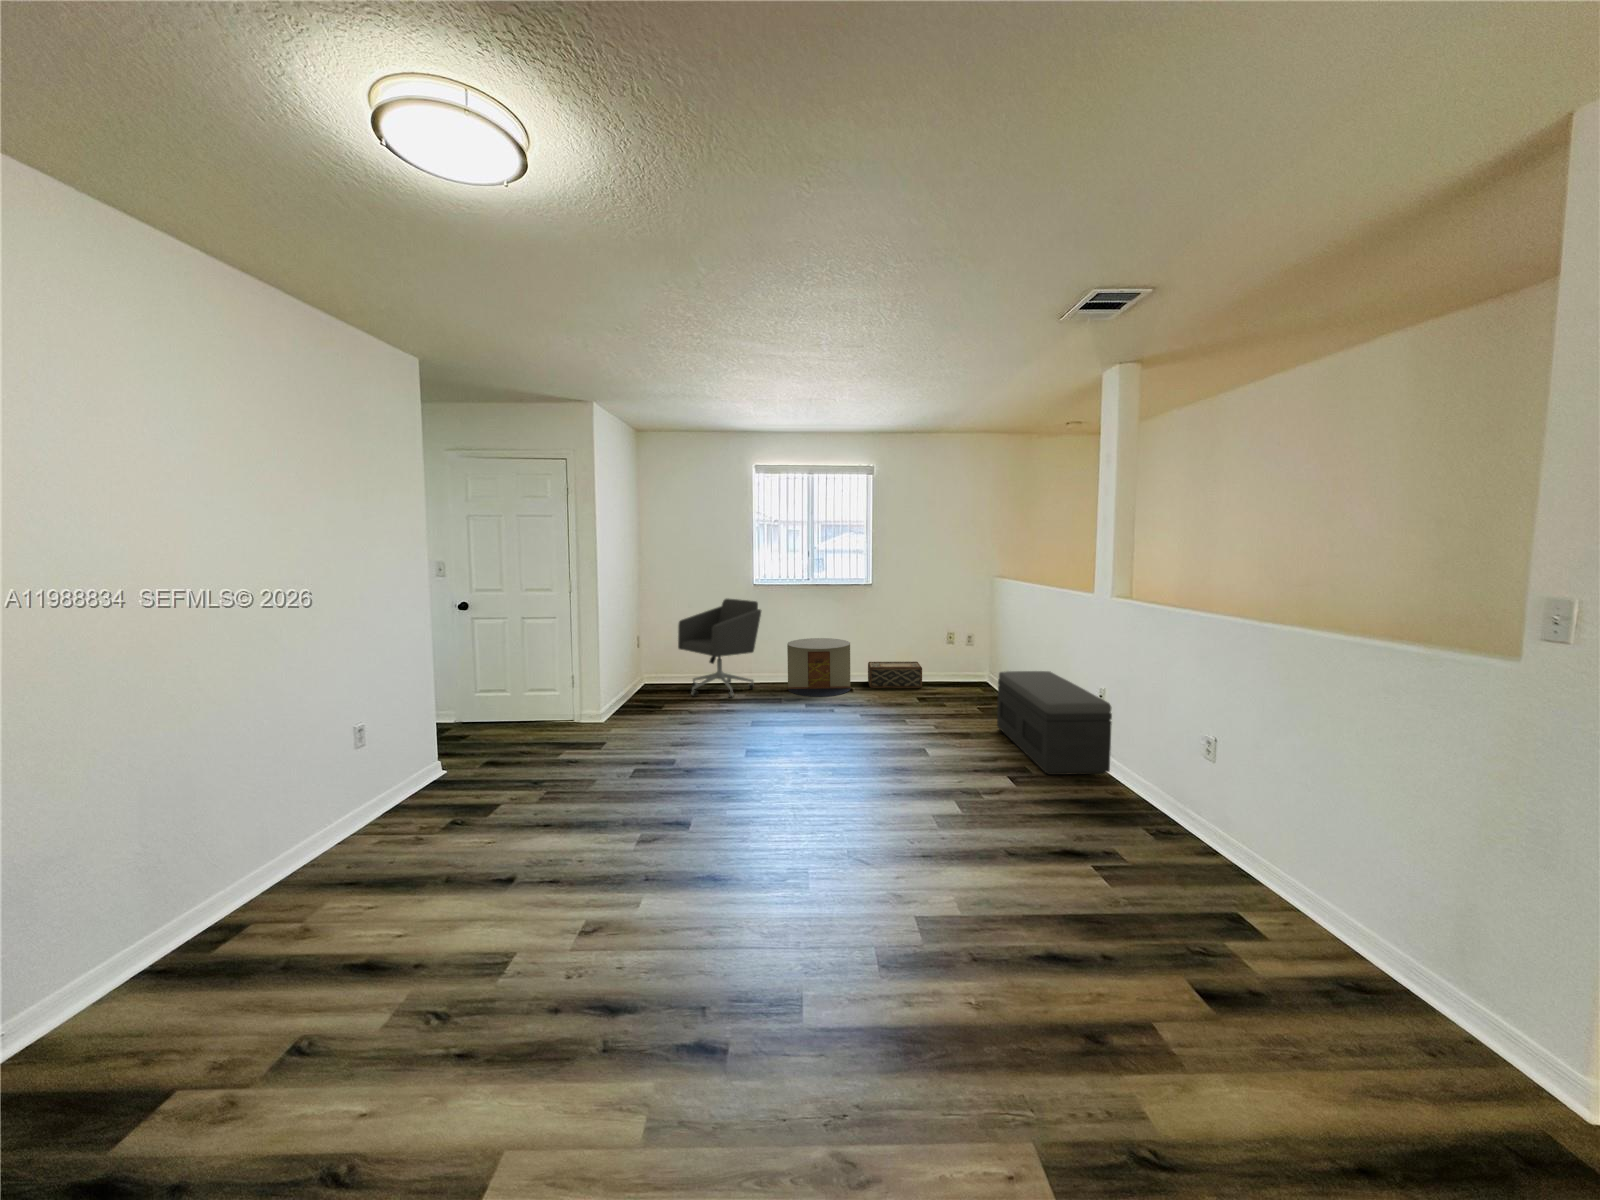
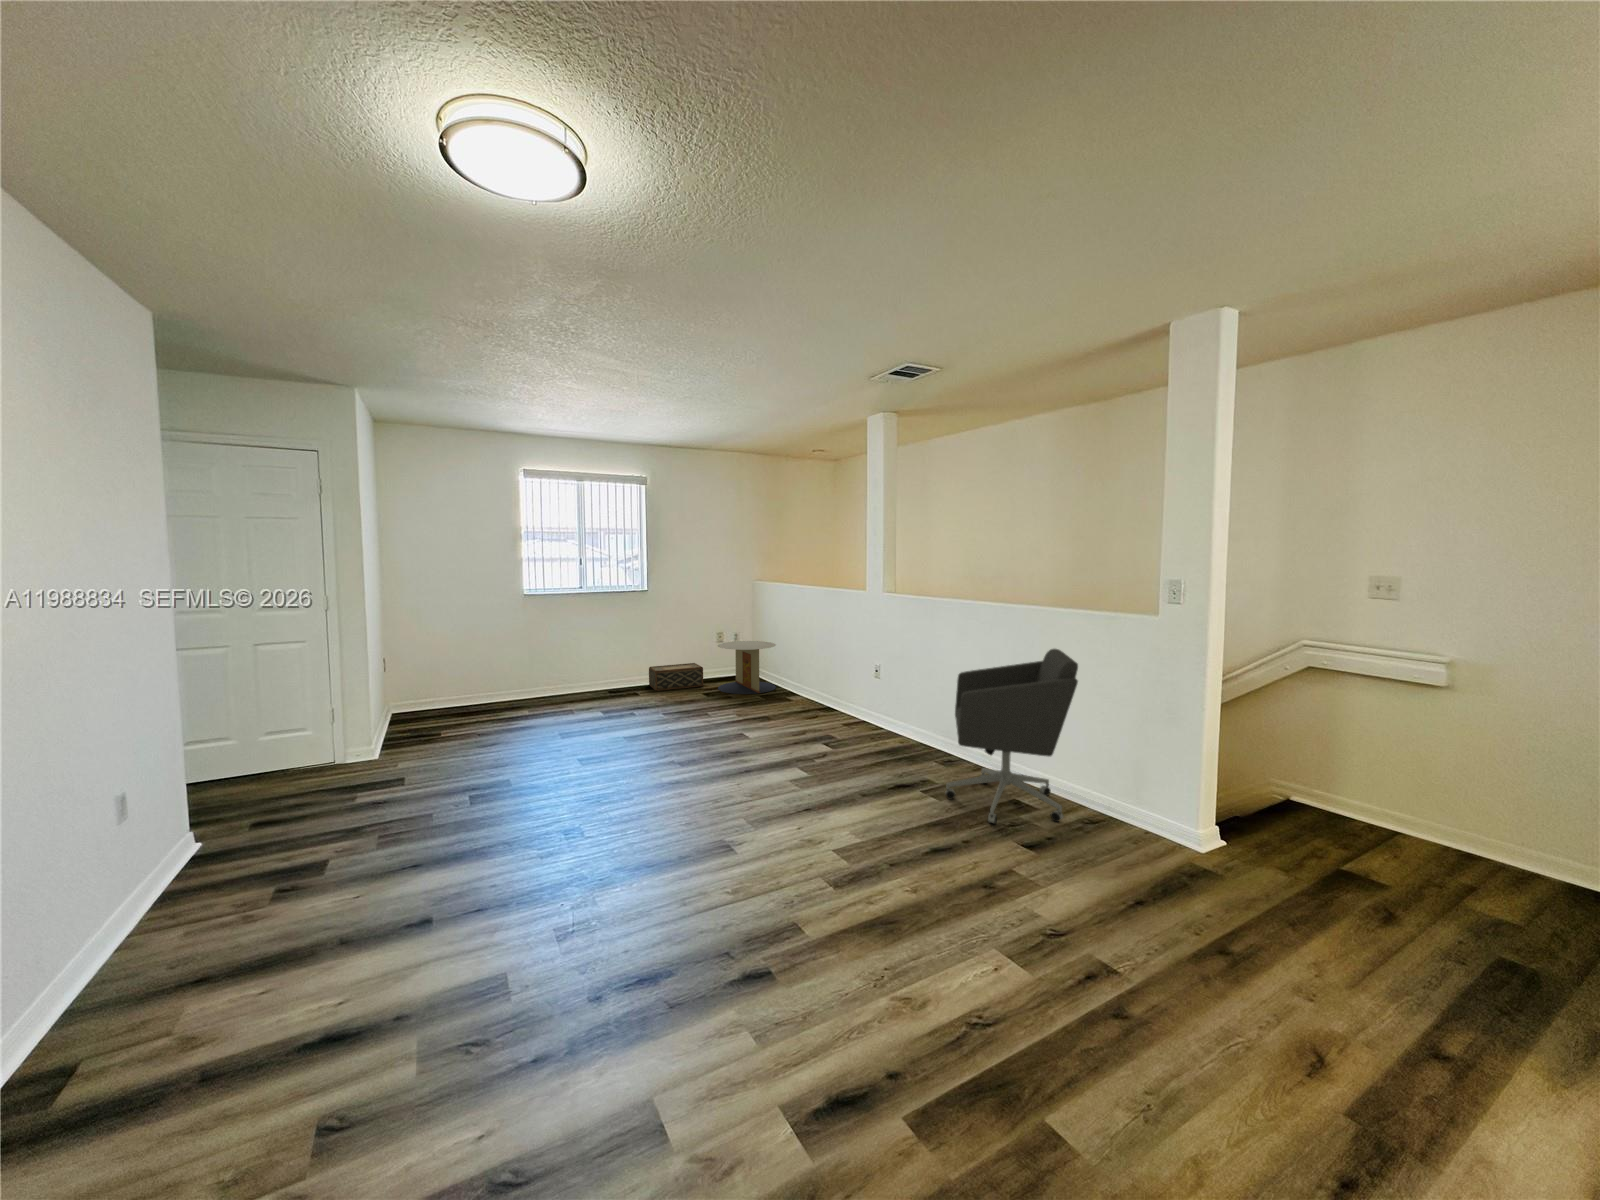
office chair: present [678,599,761,697] -> present [945,649,1078,824]
side table: present [787,638,850,696] -> present [718,641,776,694]
storage bench: present [997,671,1112,775] -> none [789,658,889,737]

